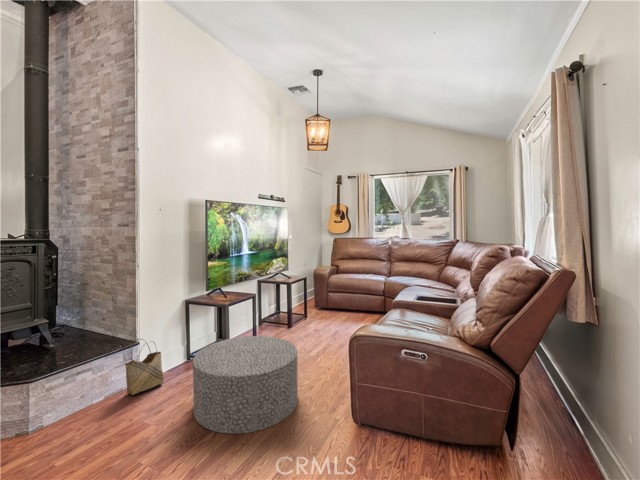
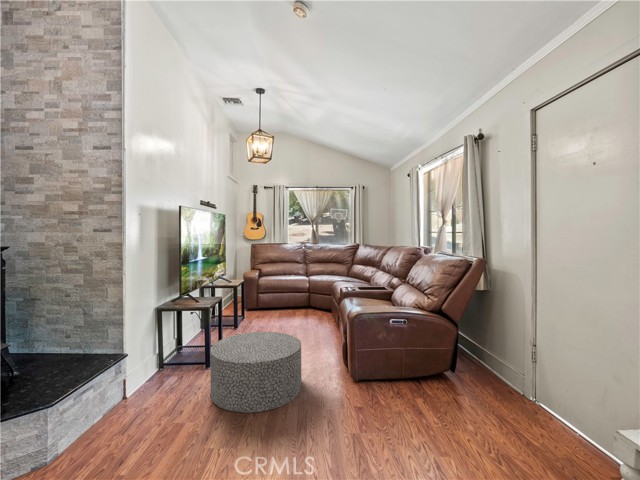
woven basket: present [125,339,164,395] -> none [125,350,157,408]

